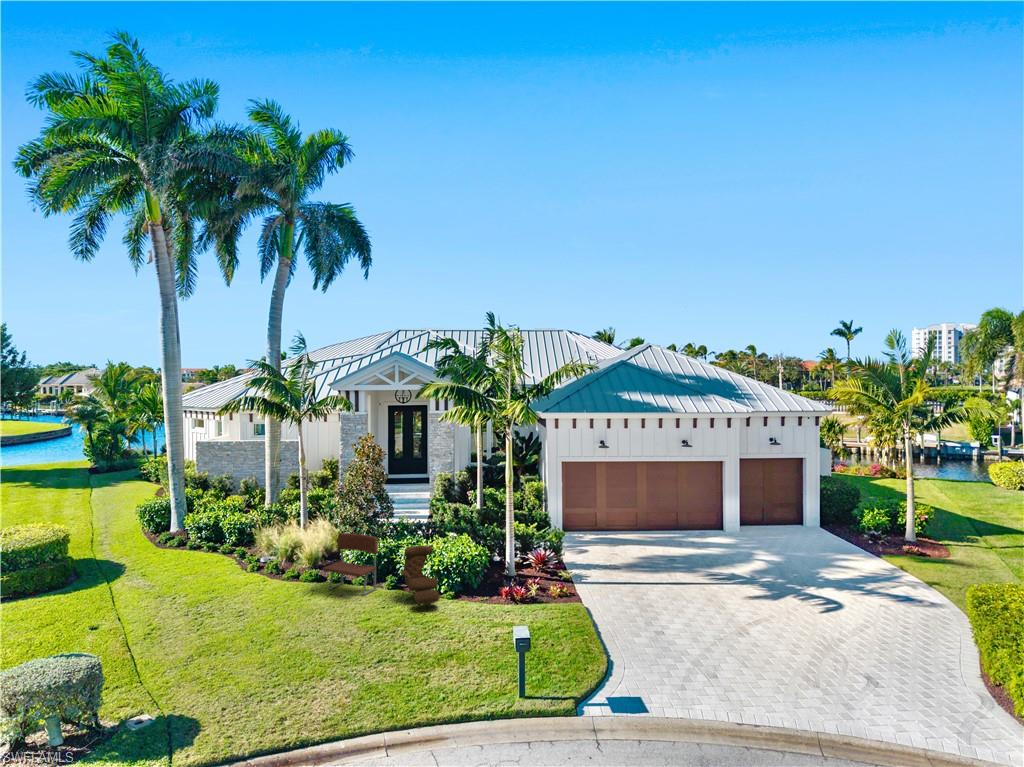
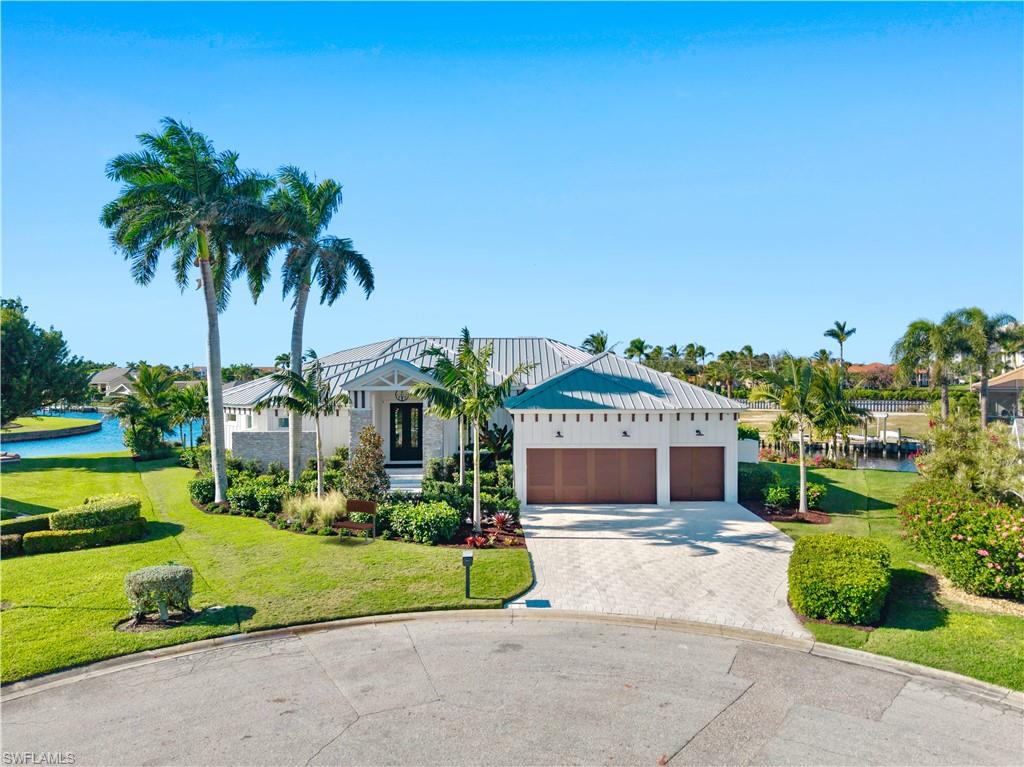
lounge chair: present [401,546,440,611] -> none [393,508,423,554]

